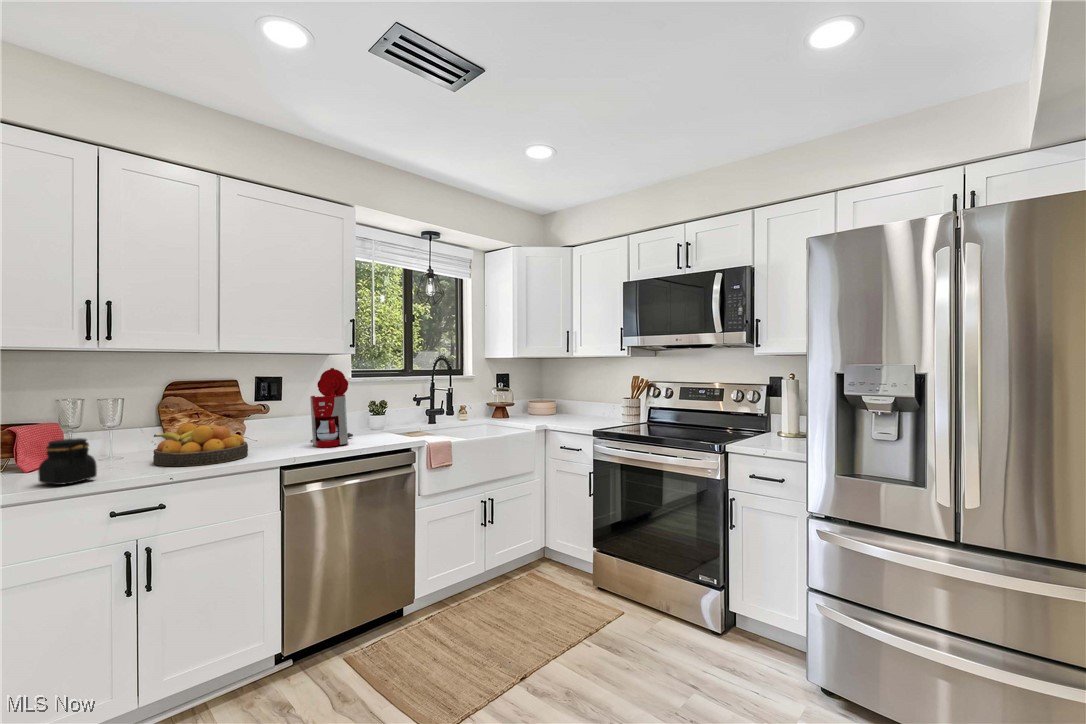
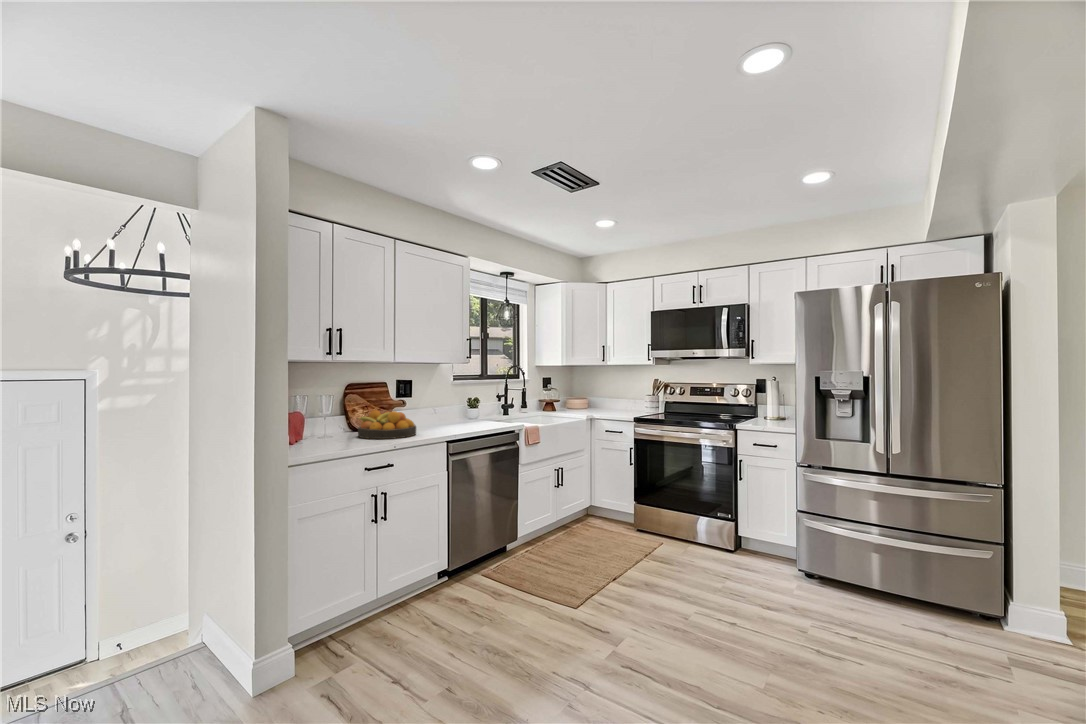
coffee maker: present [310,368,353,447] -> none [437,371,472,429]
jar: present [38,438,97,485] -> none [318,418,350,448]

